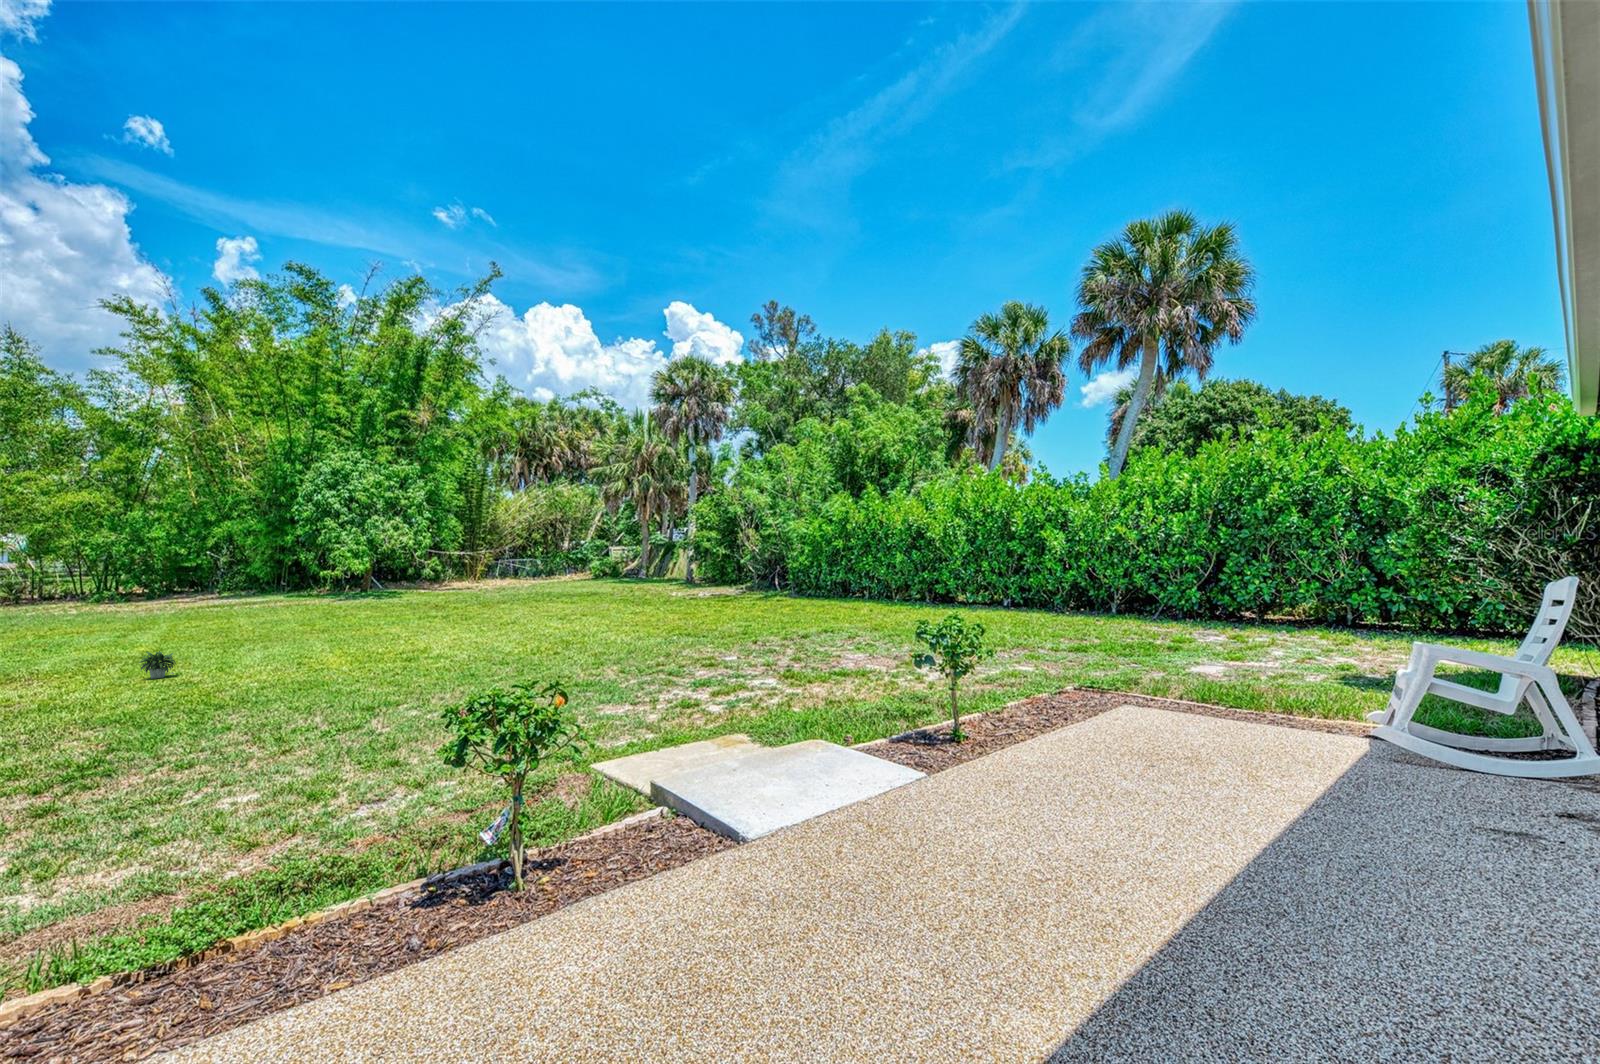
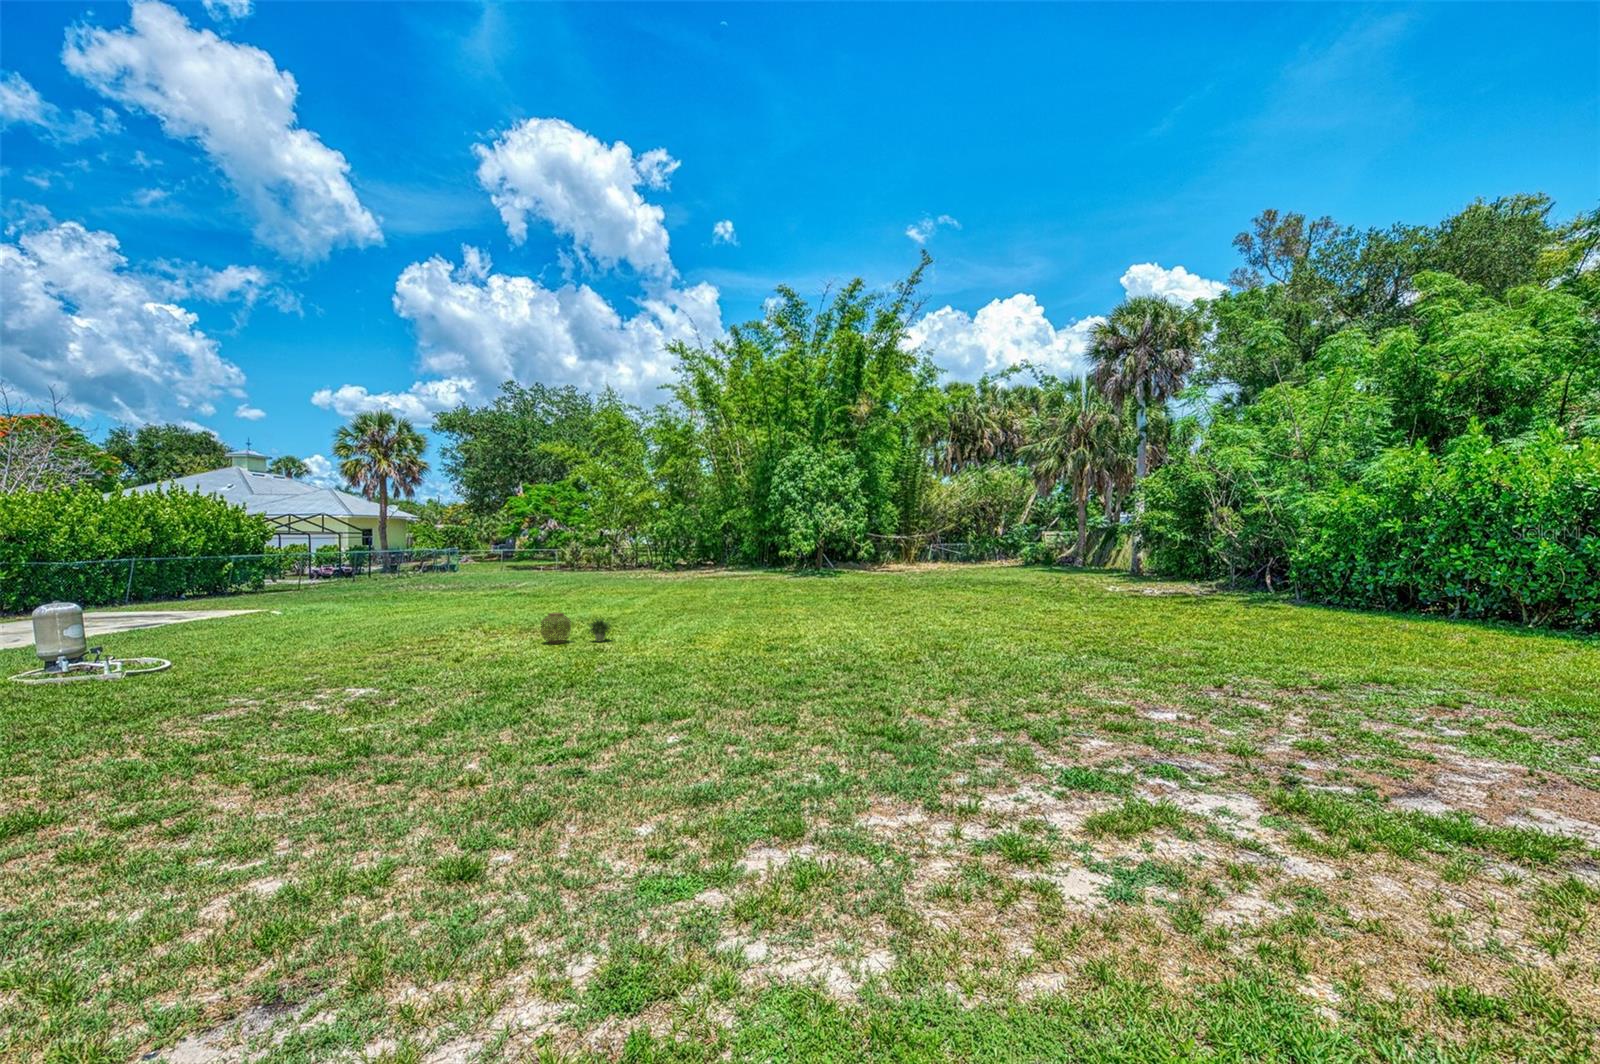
woven basket: none [60,649,111,688] -> present [541,613,571,643]

